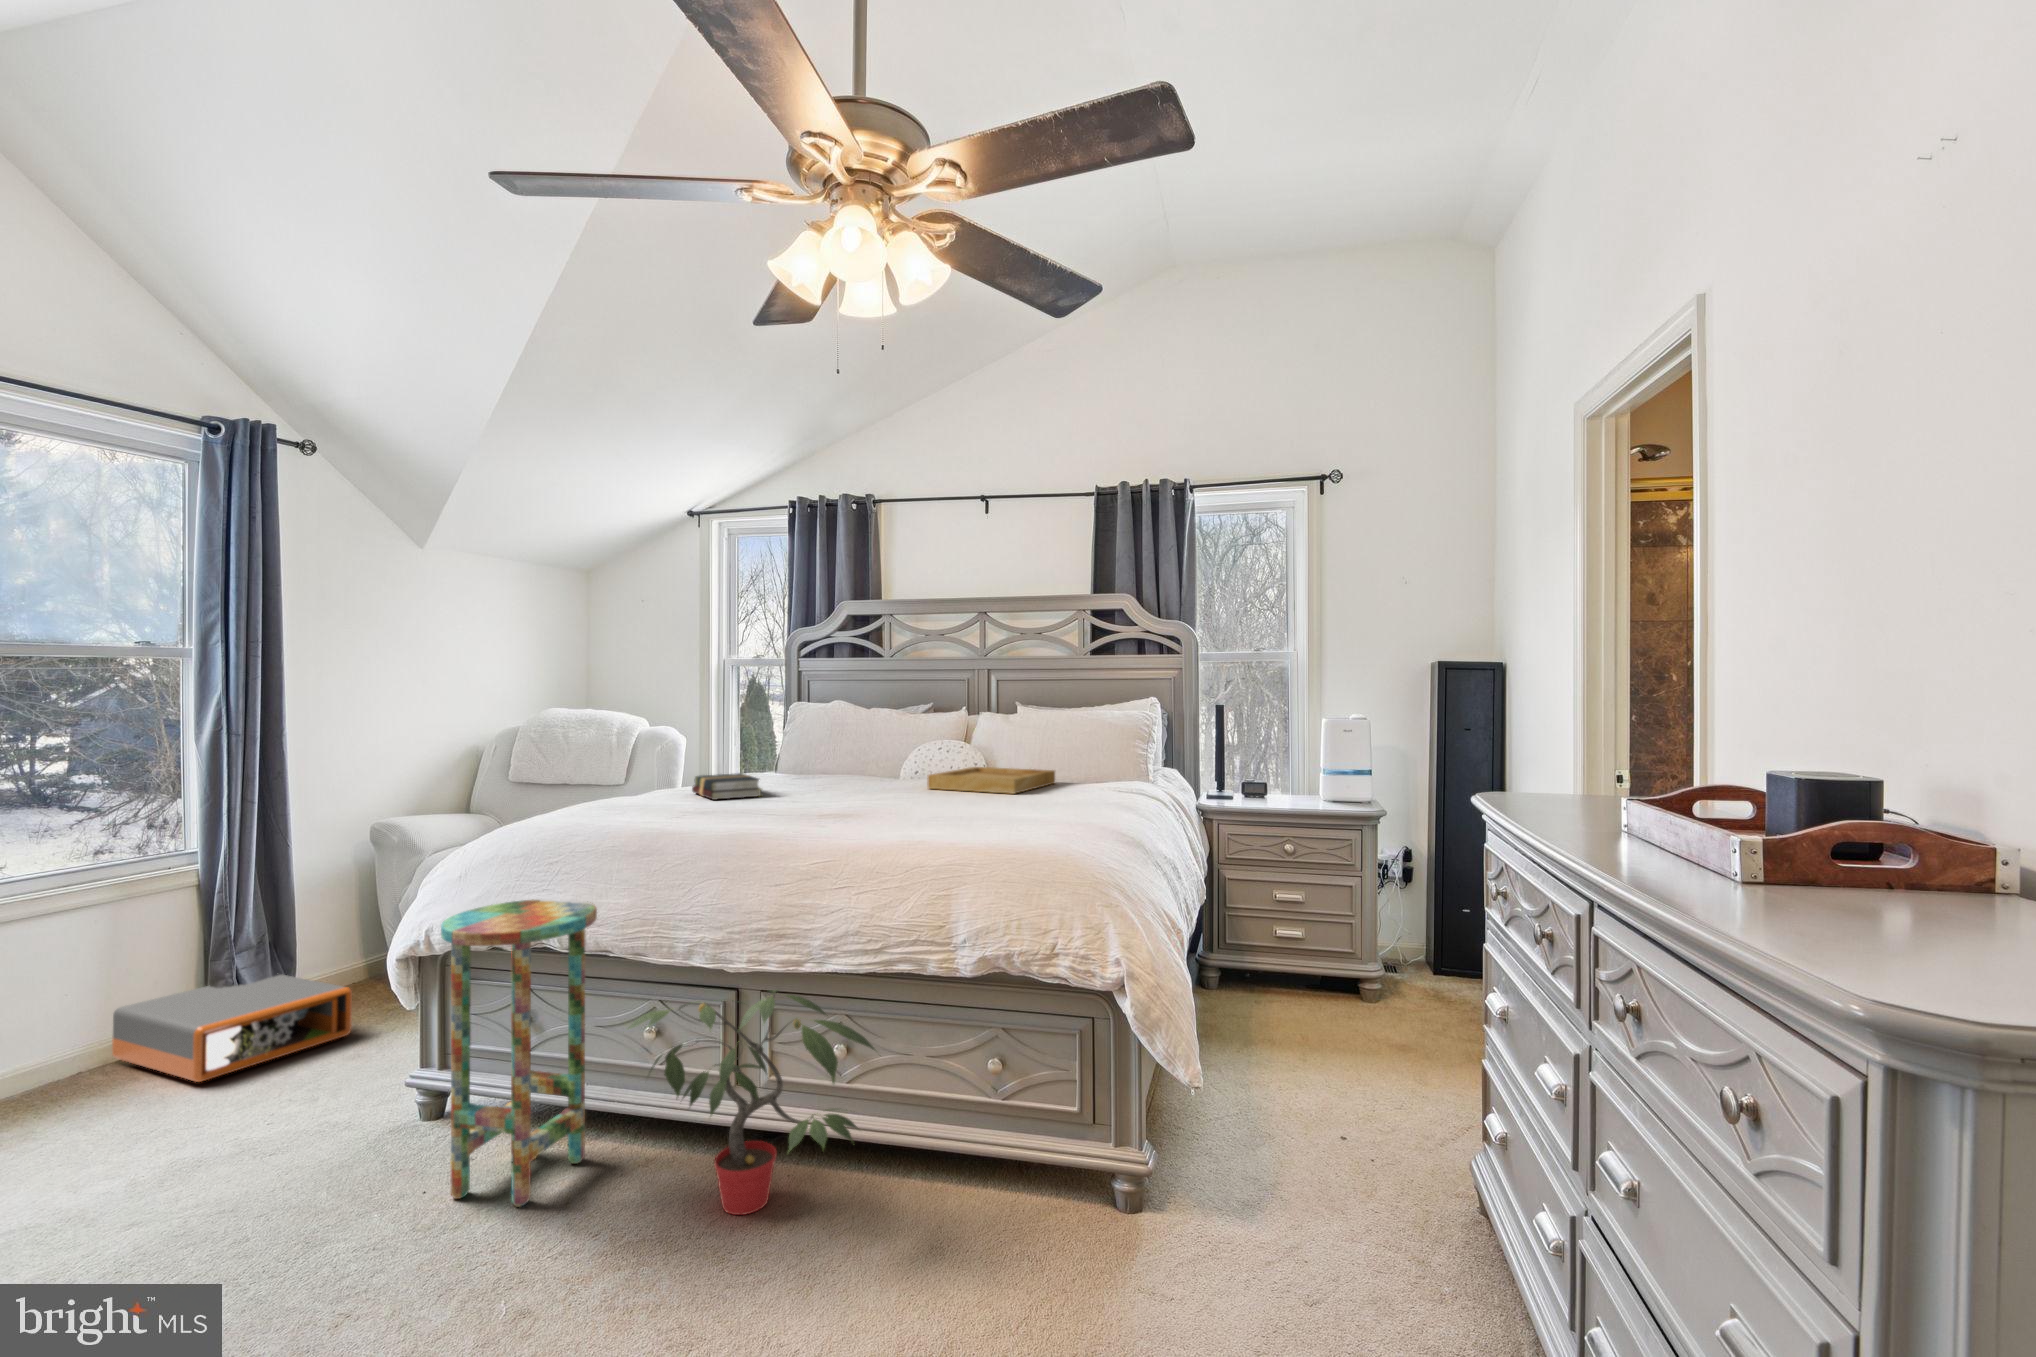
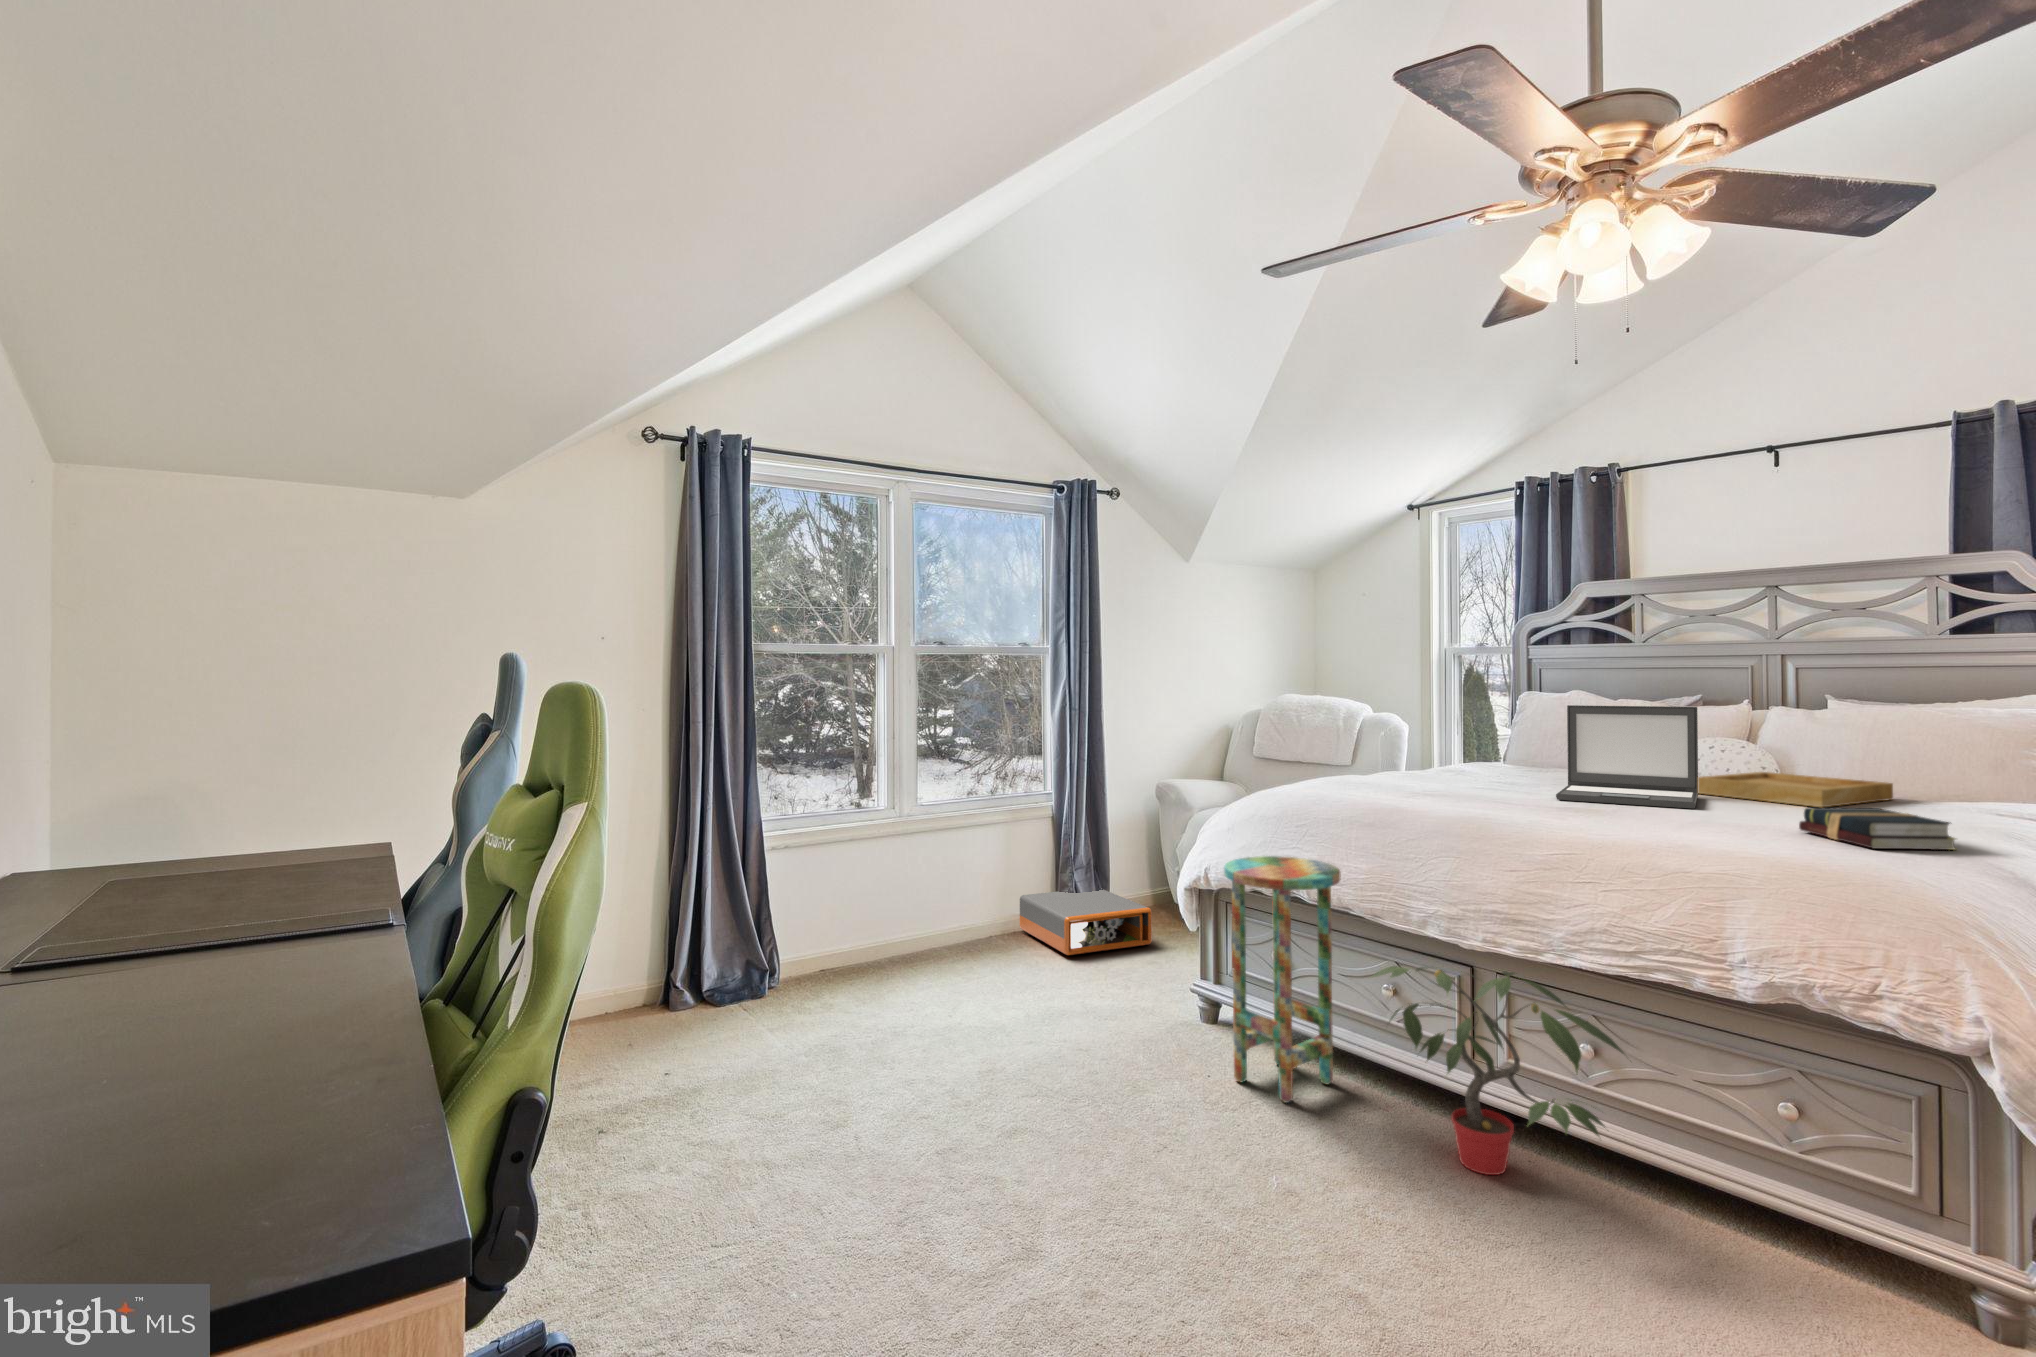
laptop: none [821,712,932,804] -> present [1556,705,1698,809]
hardback book: present [692,773,761,800] -> present [1799,807,1955,850]

